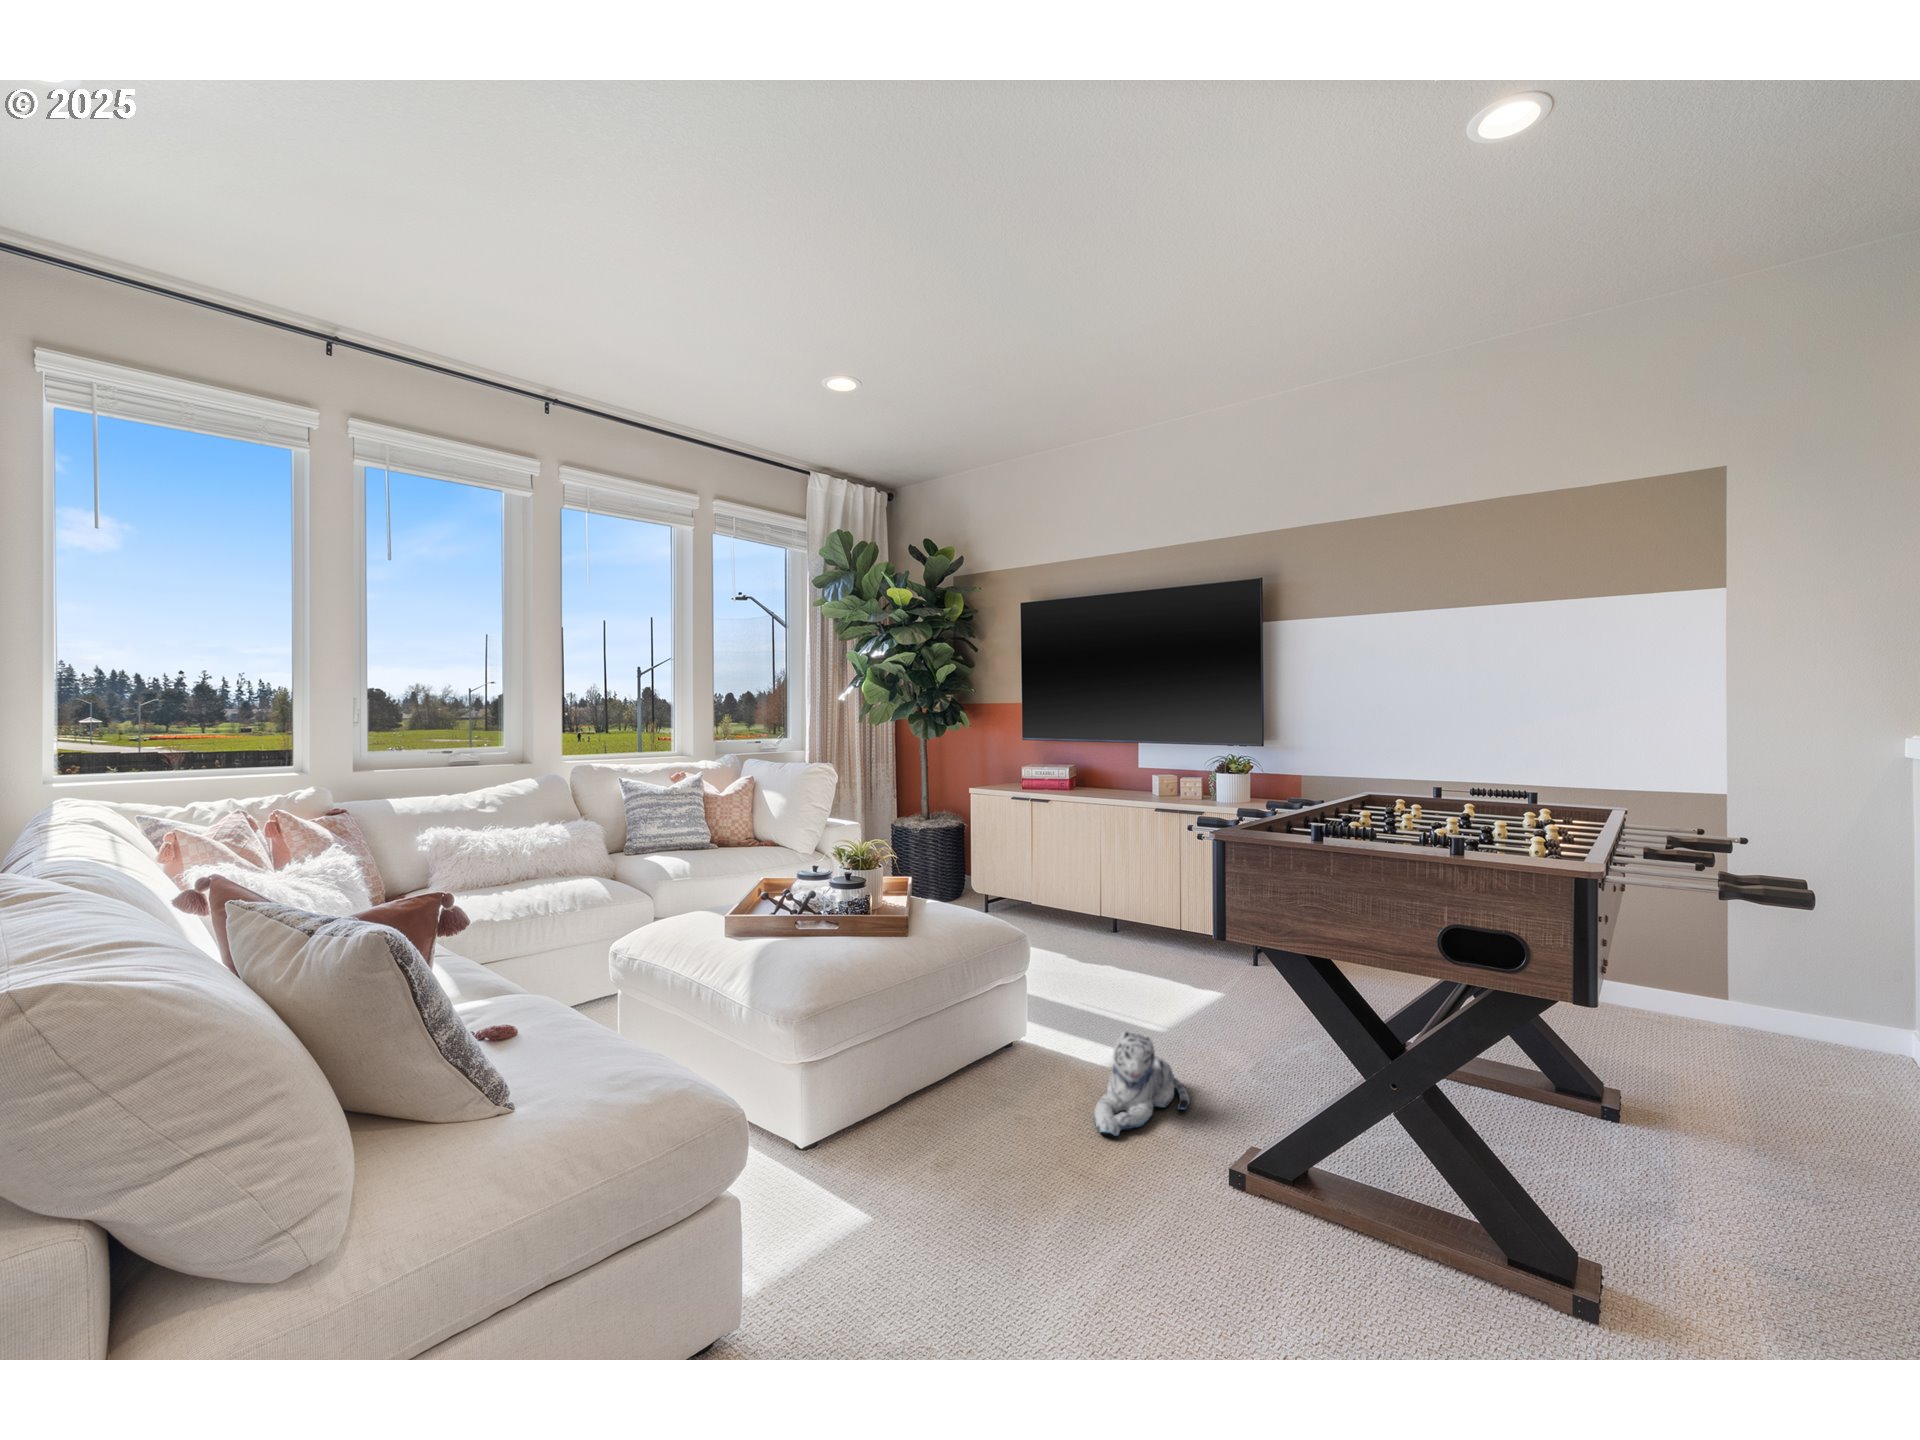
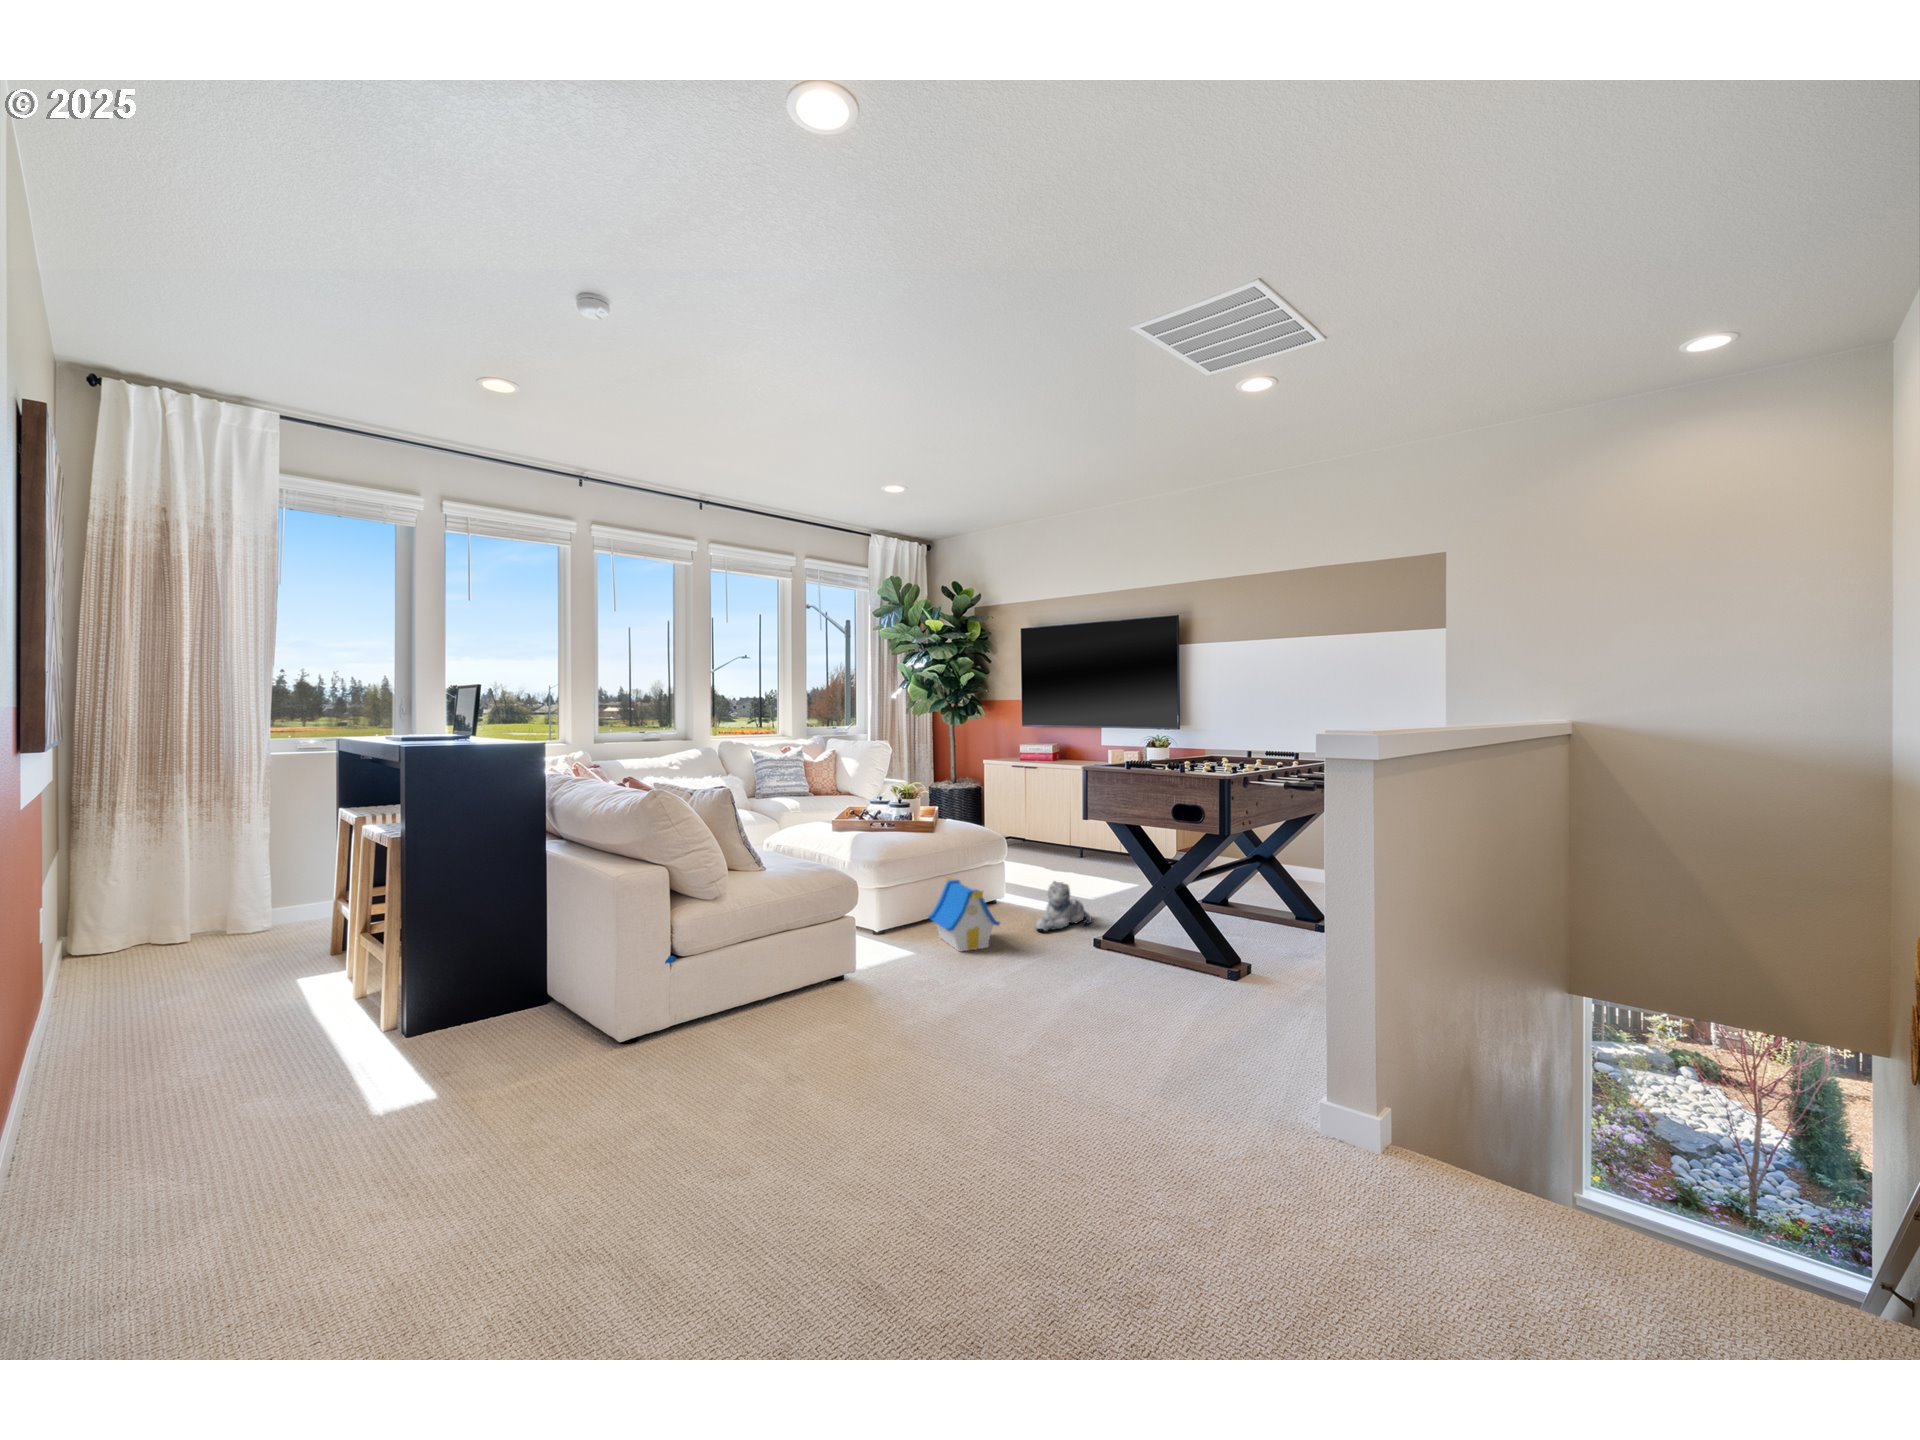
toy house: none [893,1036,1040,1212] -> present [928,877,1000,951]

